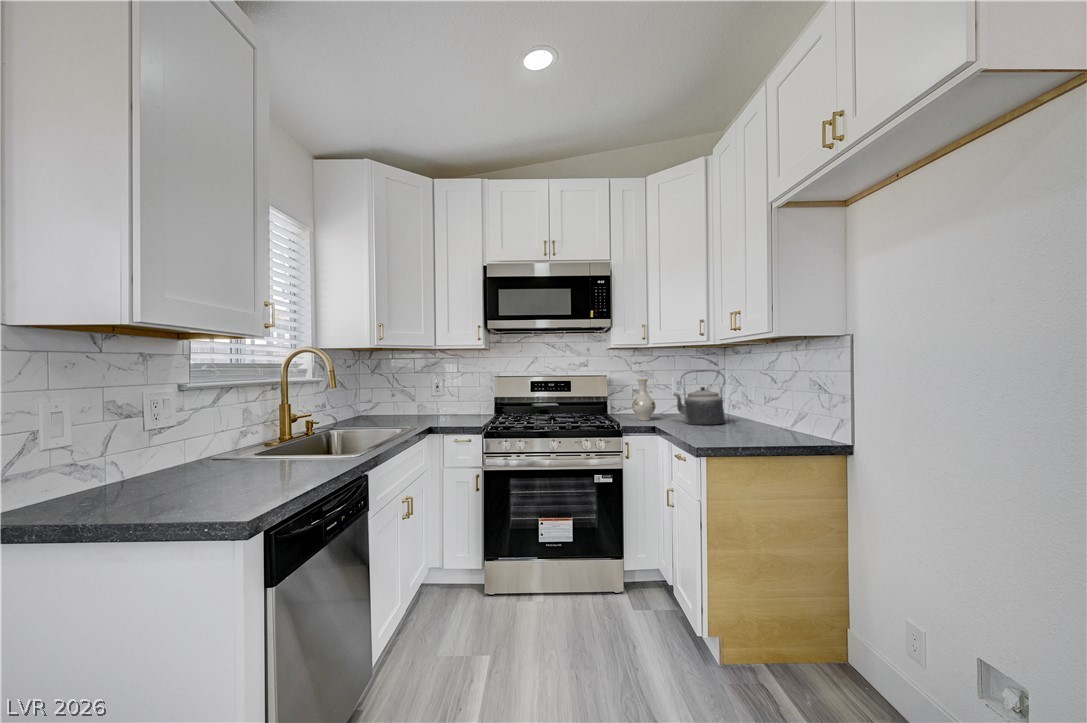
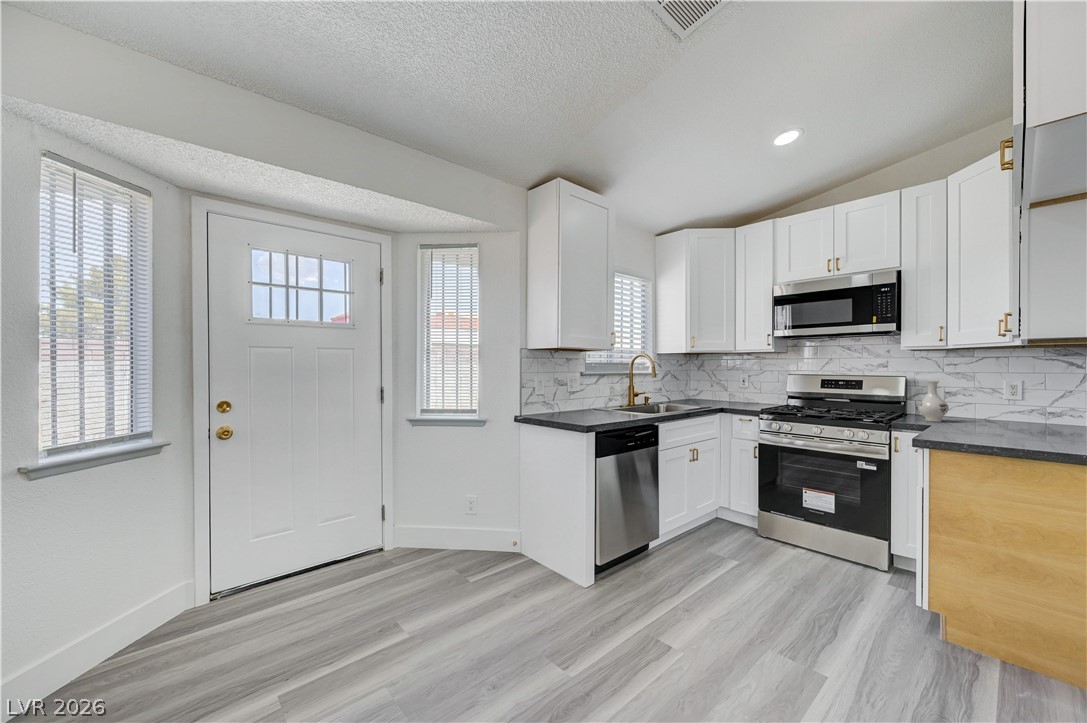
kettle: present [673,370,725,425] -> none [961,374,1036,432]

